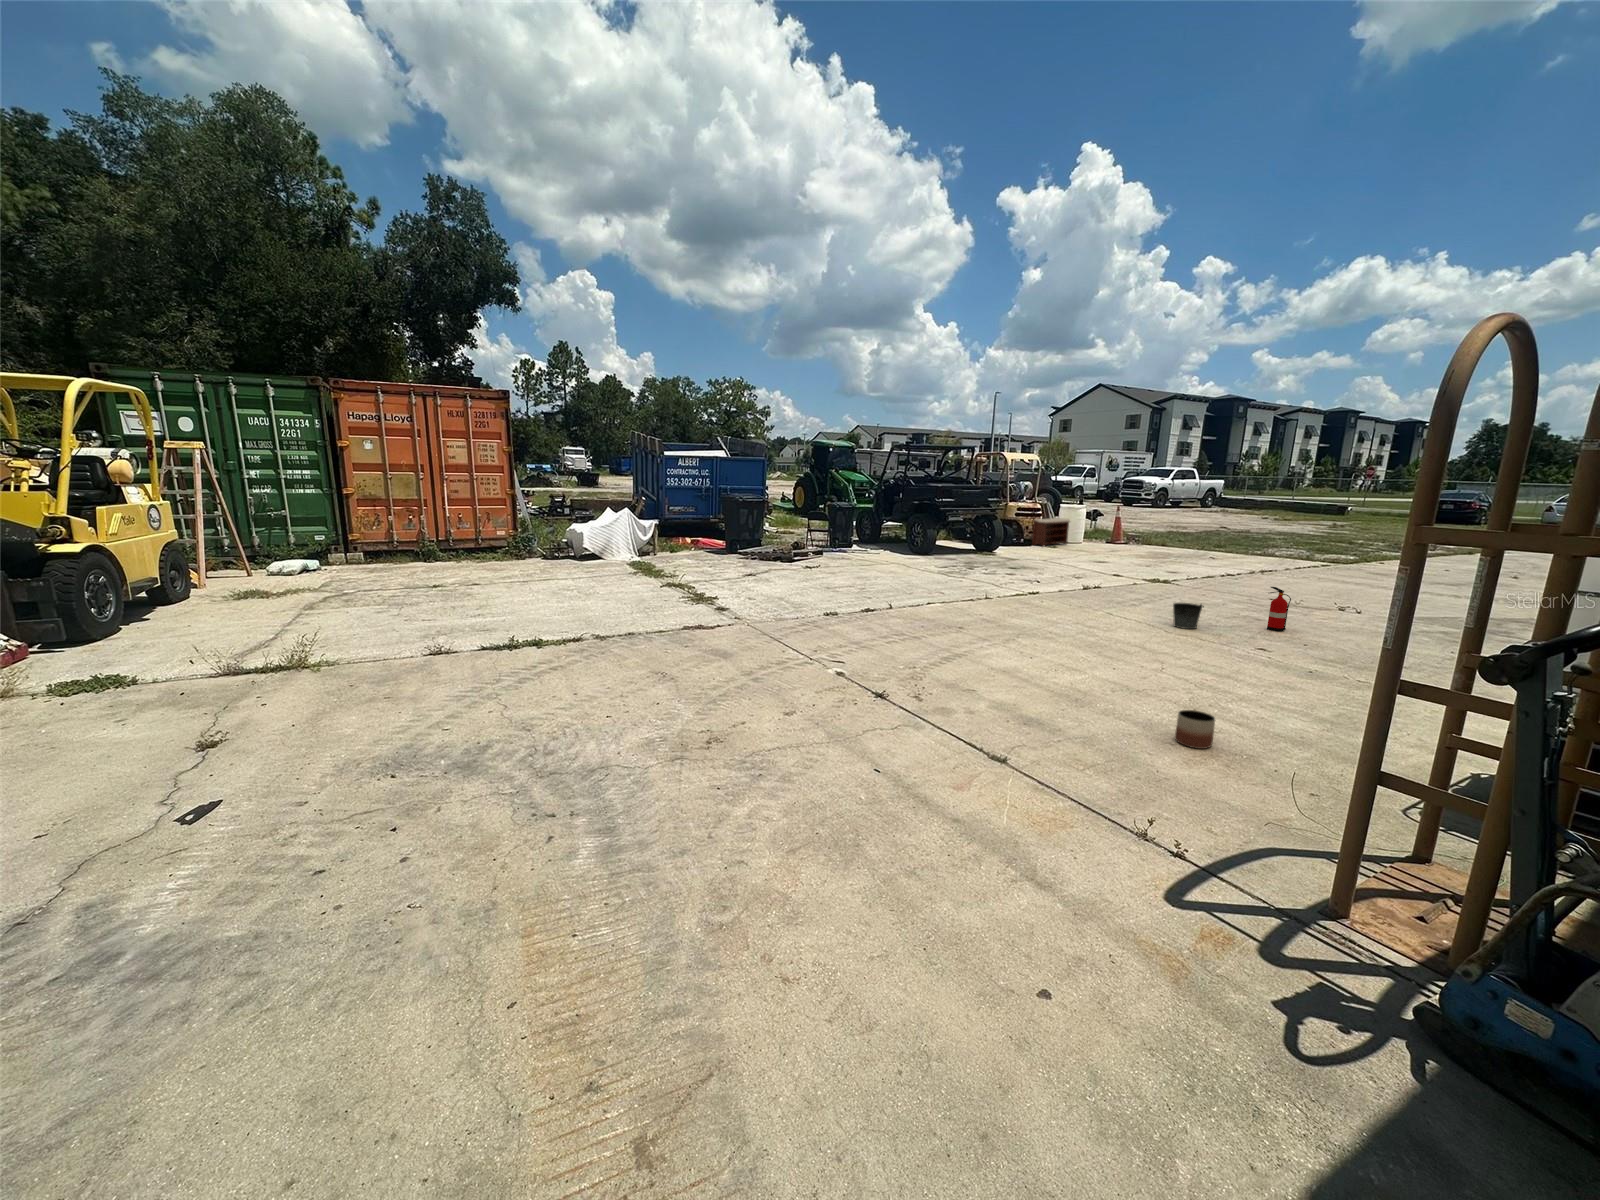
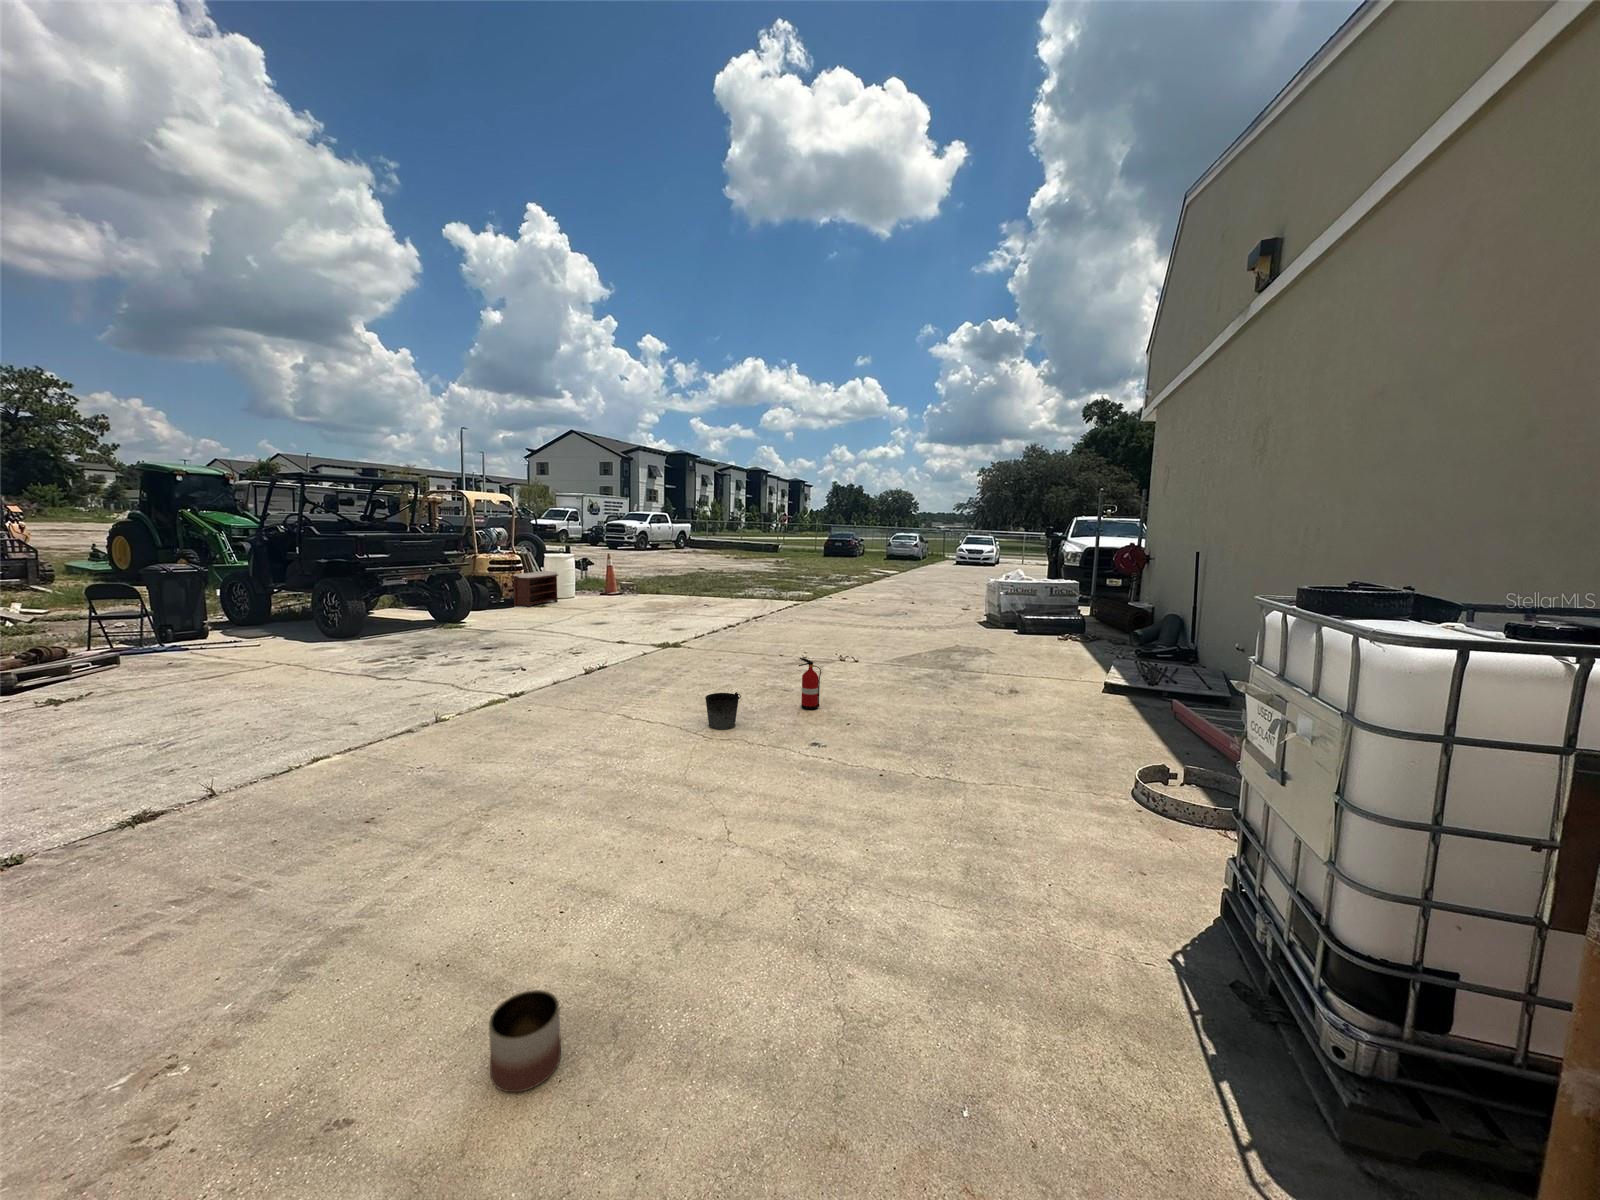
planter: present [1175,710,1215,749] -> present [489,990,561,1092]

